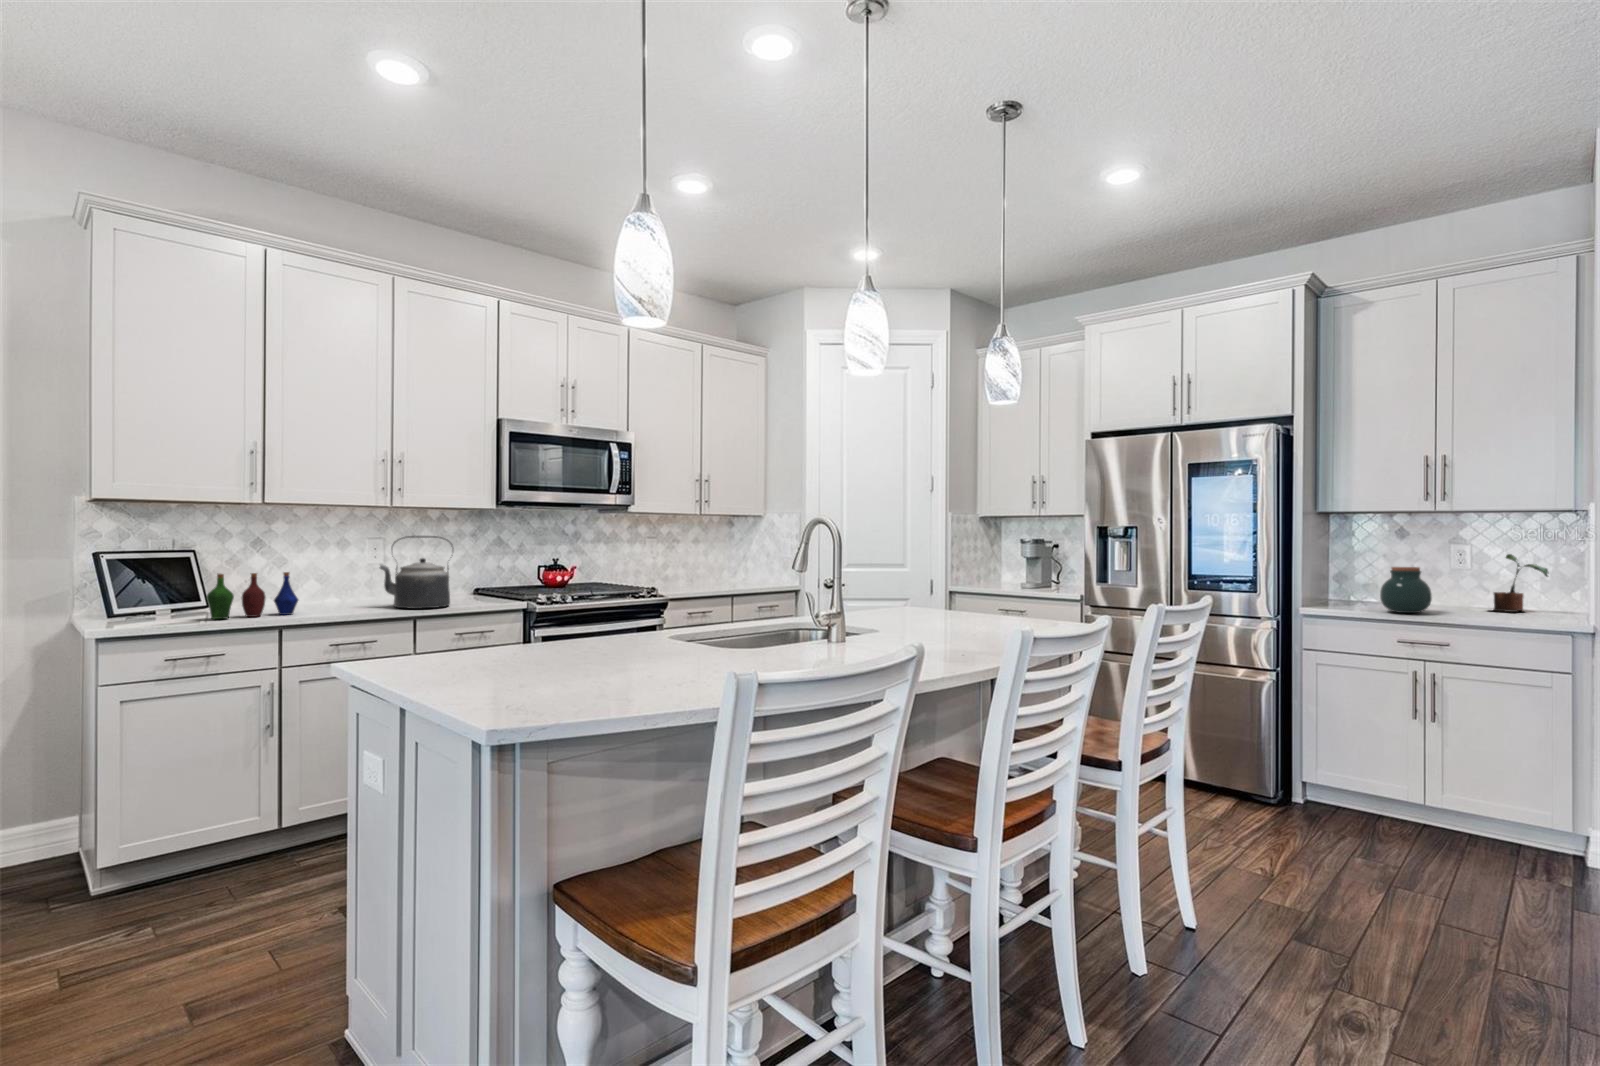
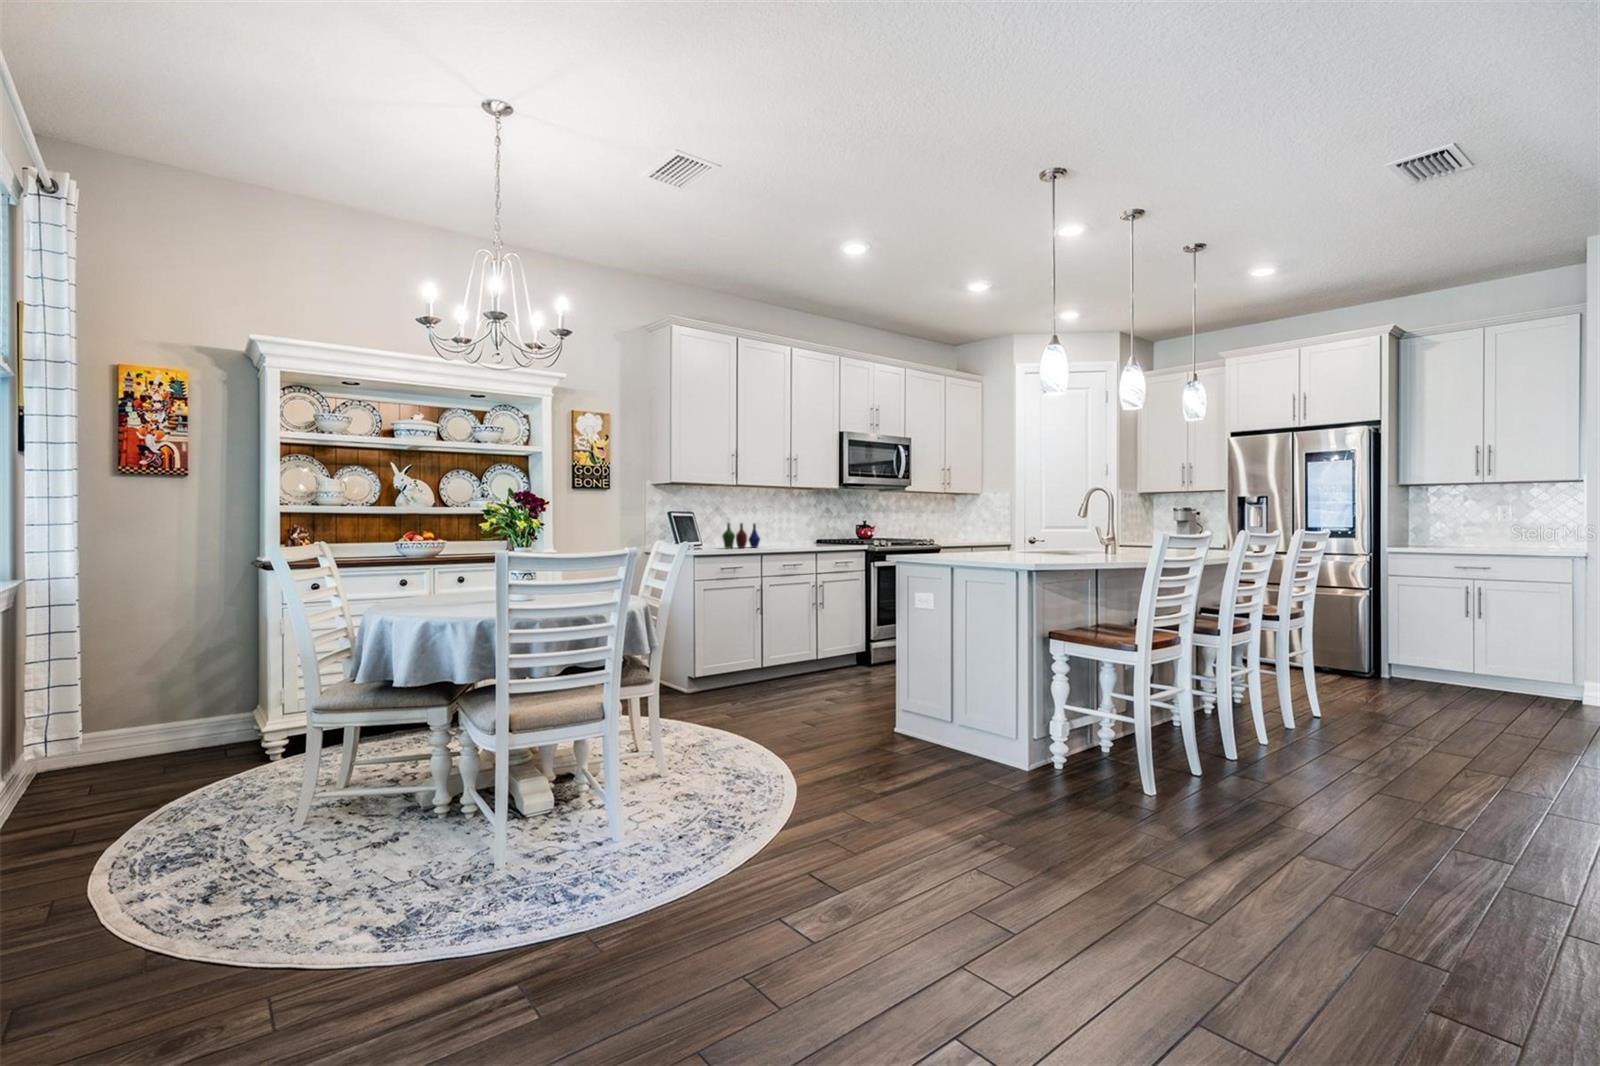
kettle: present [379,536,451,608] -> none [793,503,833,546]
potted plant: present [1493,554,1548,612] -> none [1519,509,1563,548]
jar: present [1380,567,1432,613] -> none [1443,519,1480,549]

